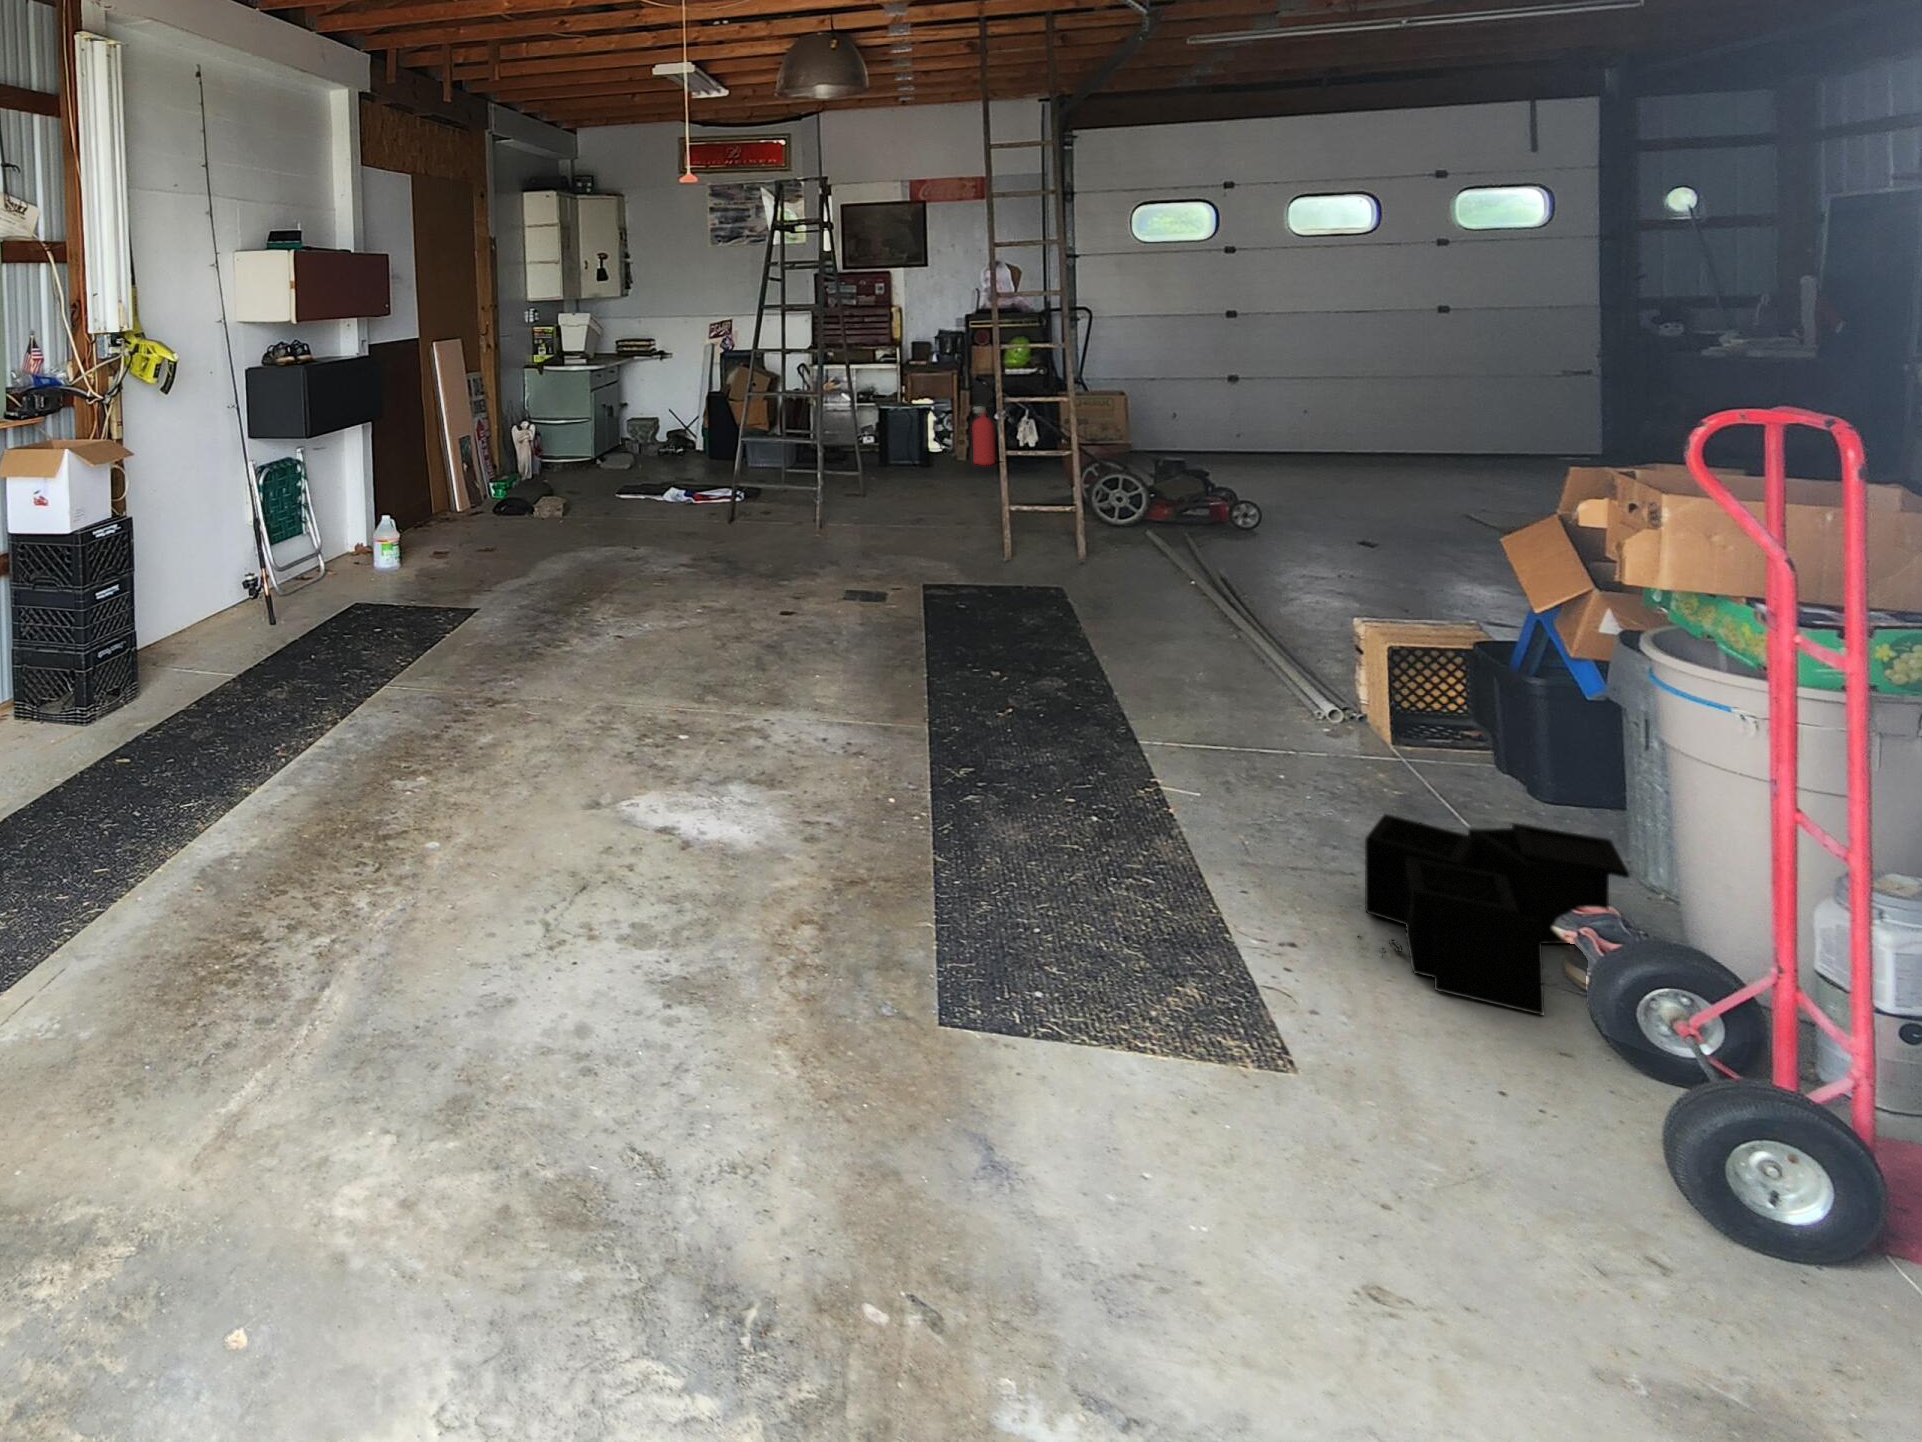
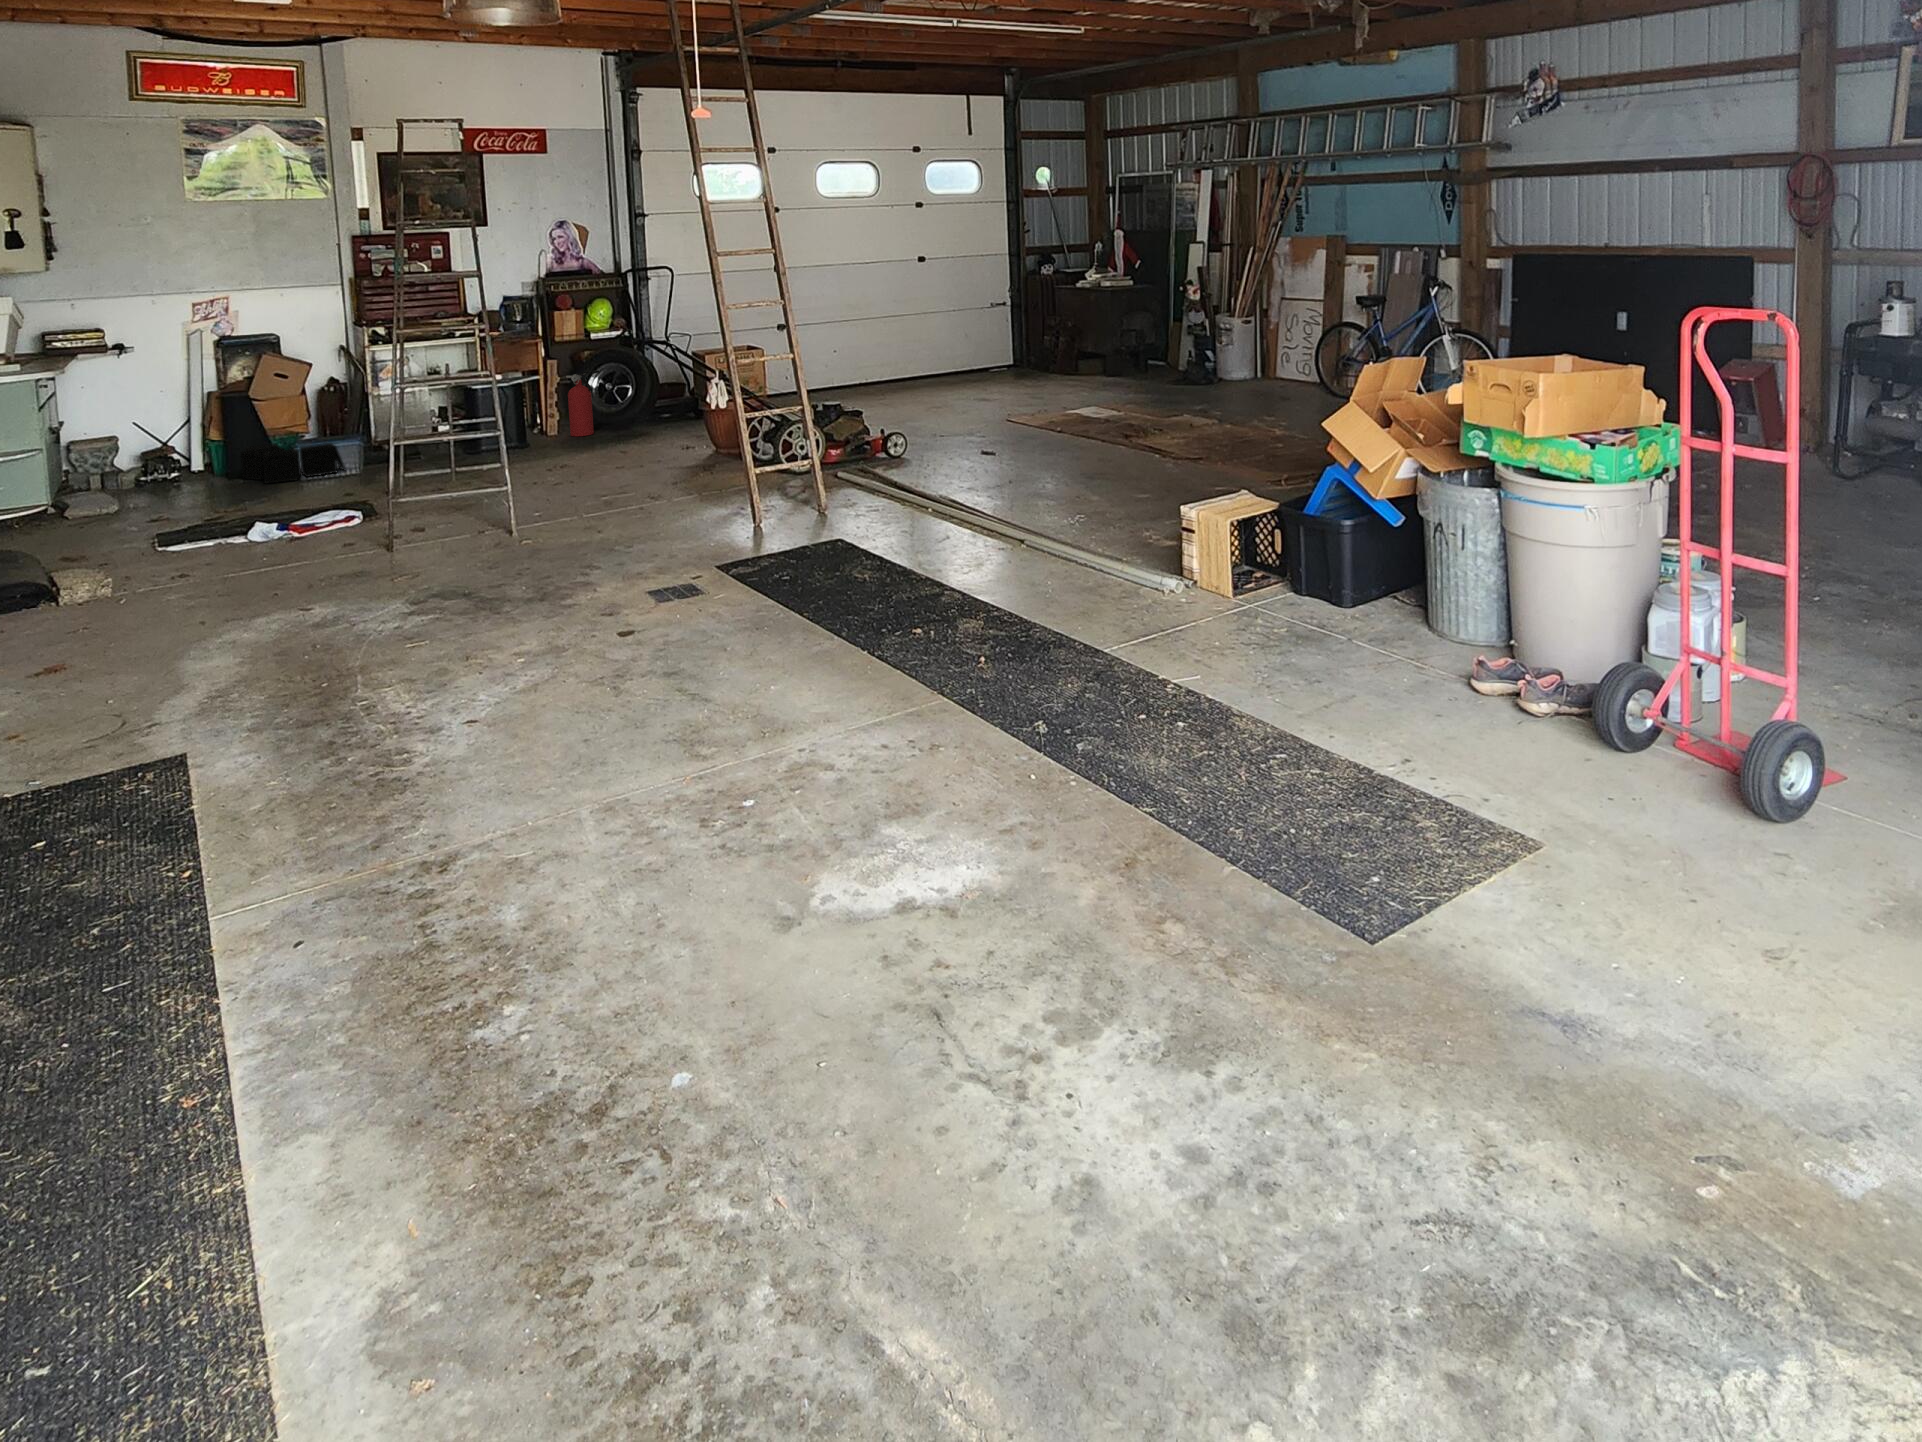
storage bin: present [1359,814,1630,1015] -> present [240,443,345,484]

